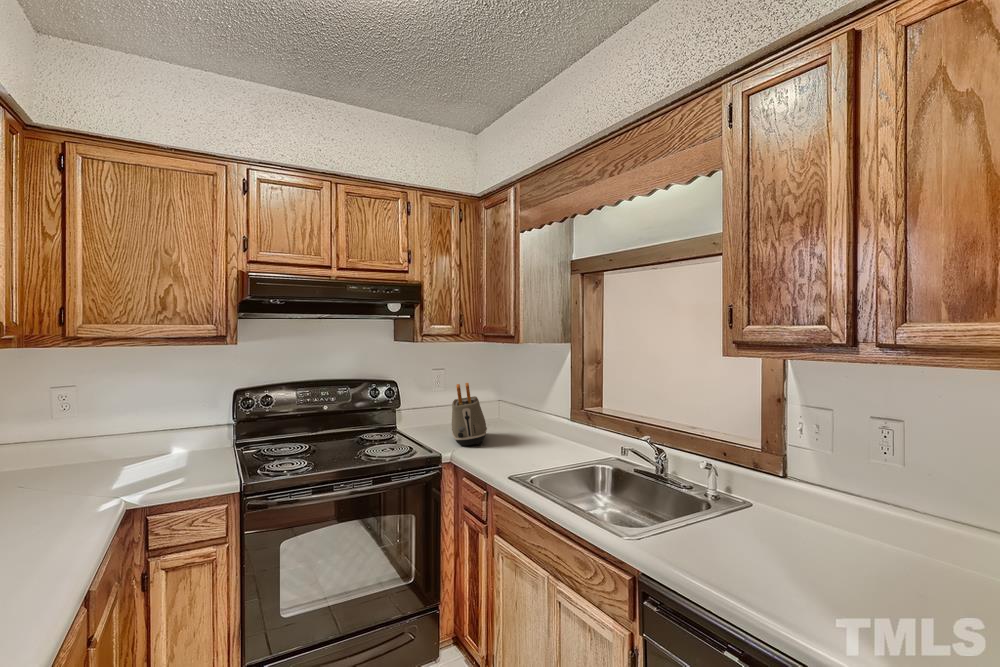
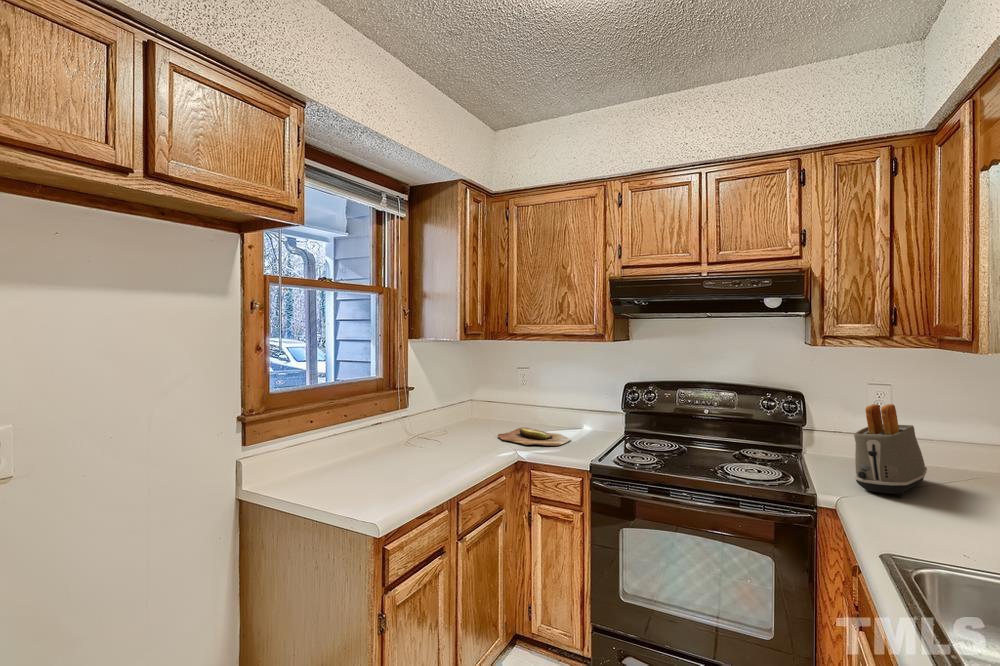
cutting board: none [53,466,182,491] -> present [497,427,571,446]

